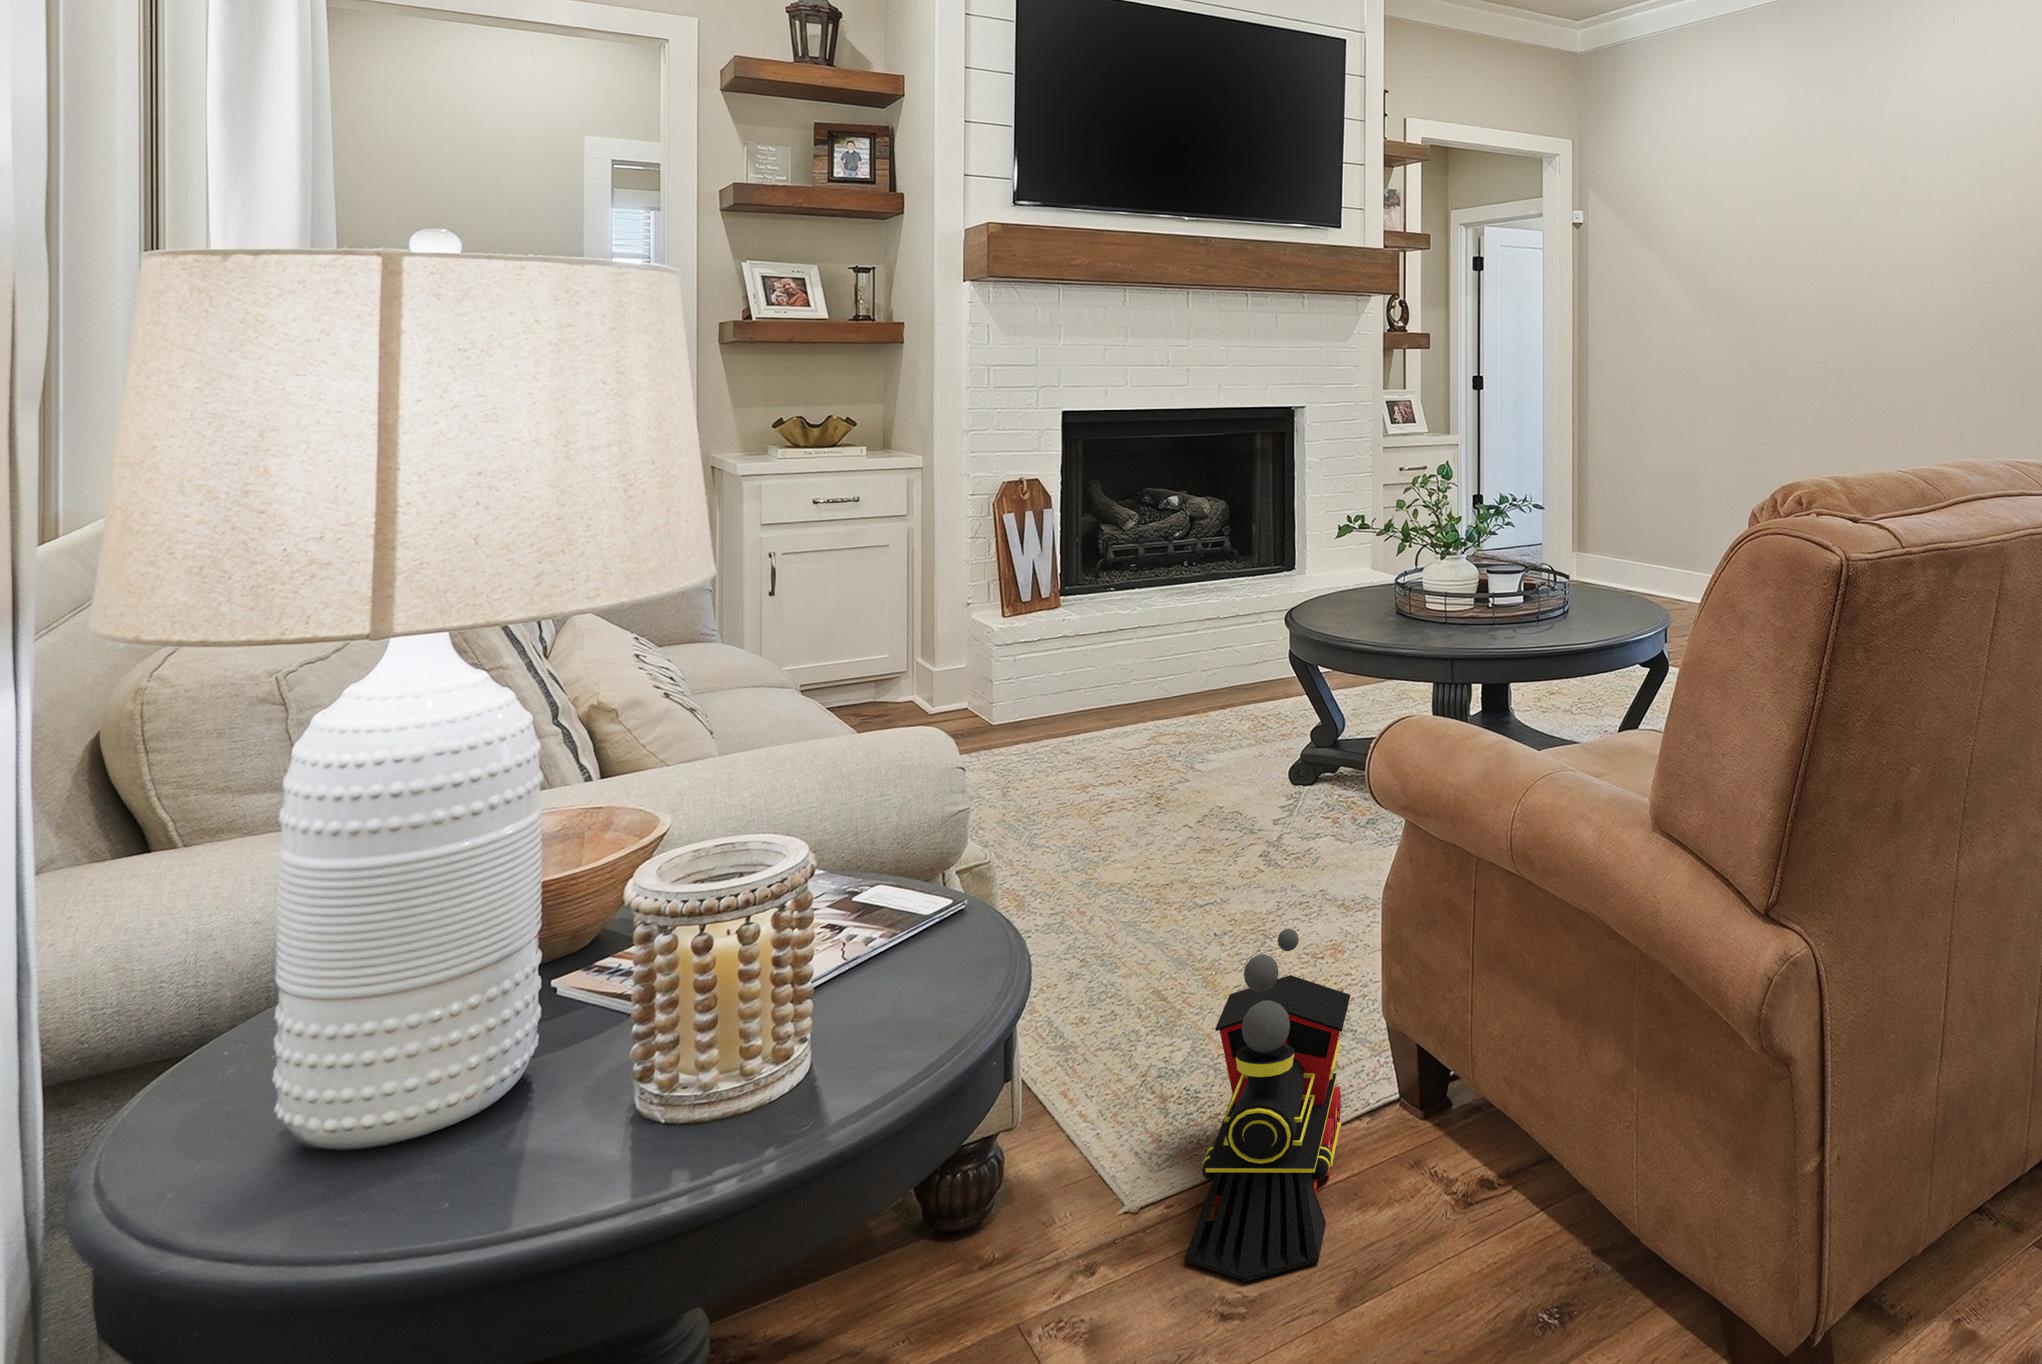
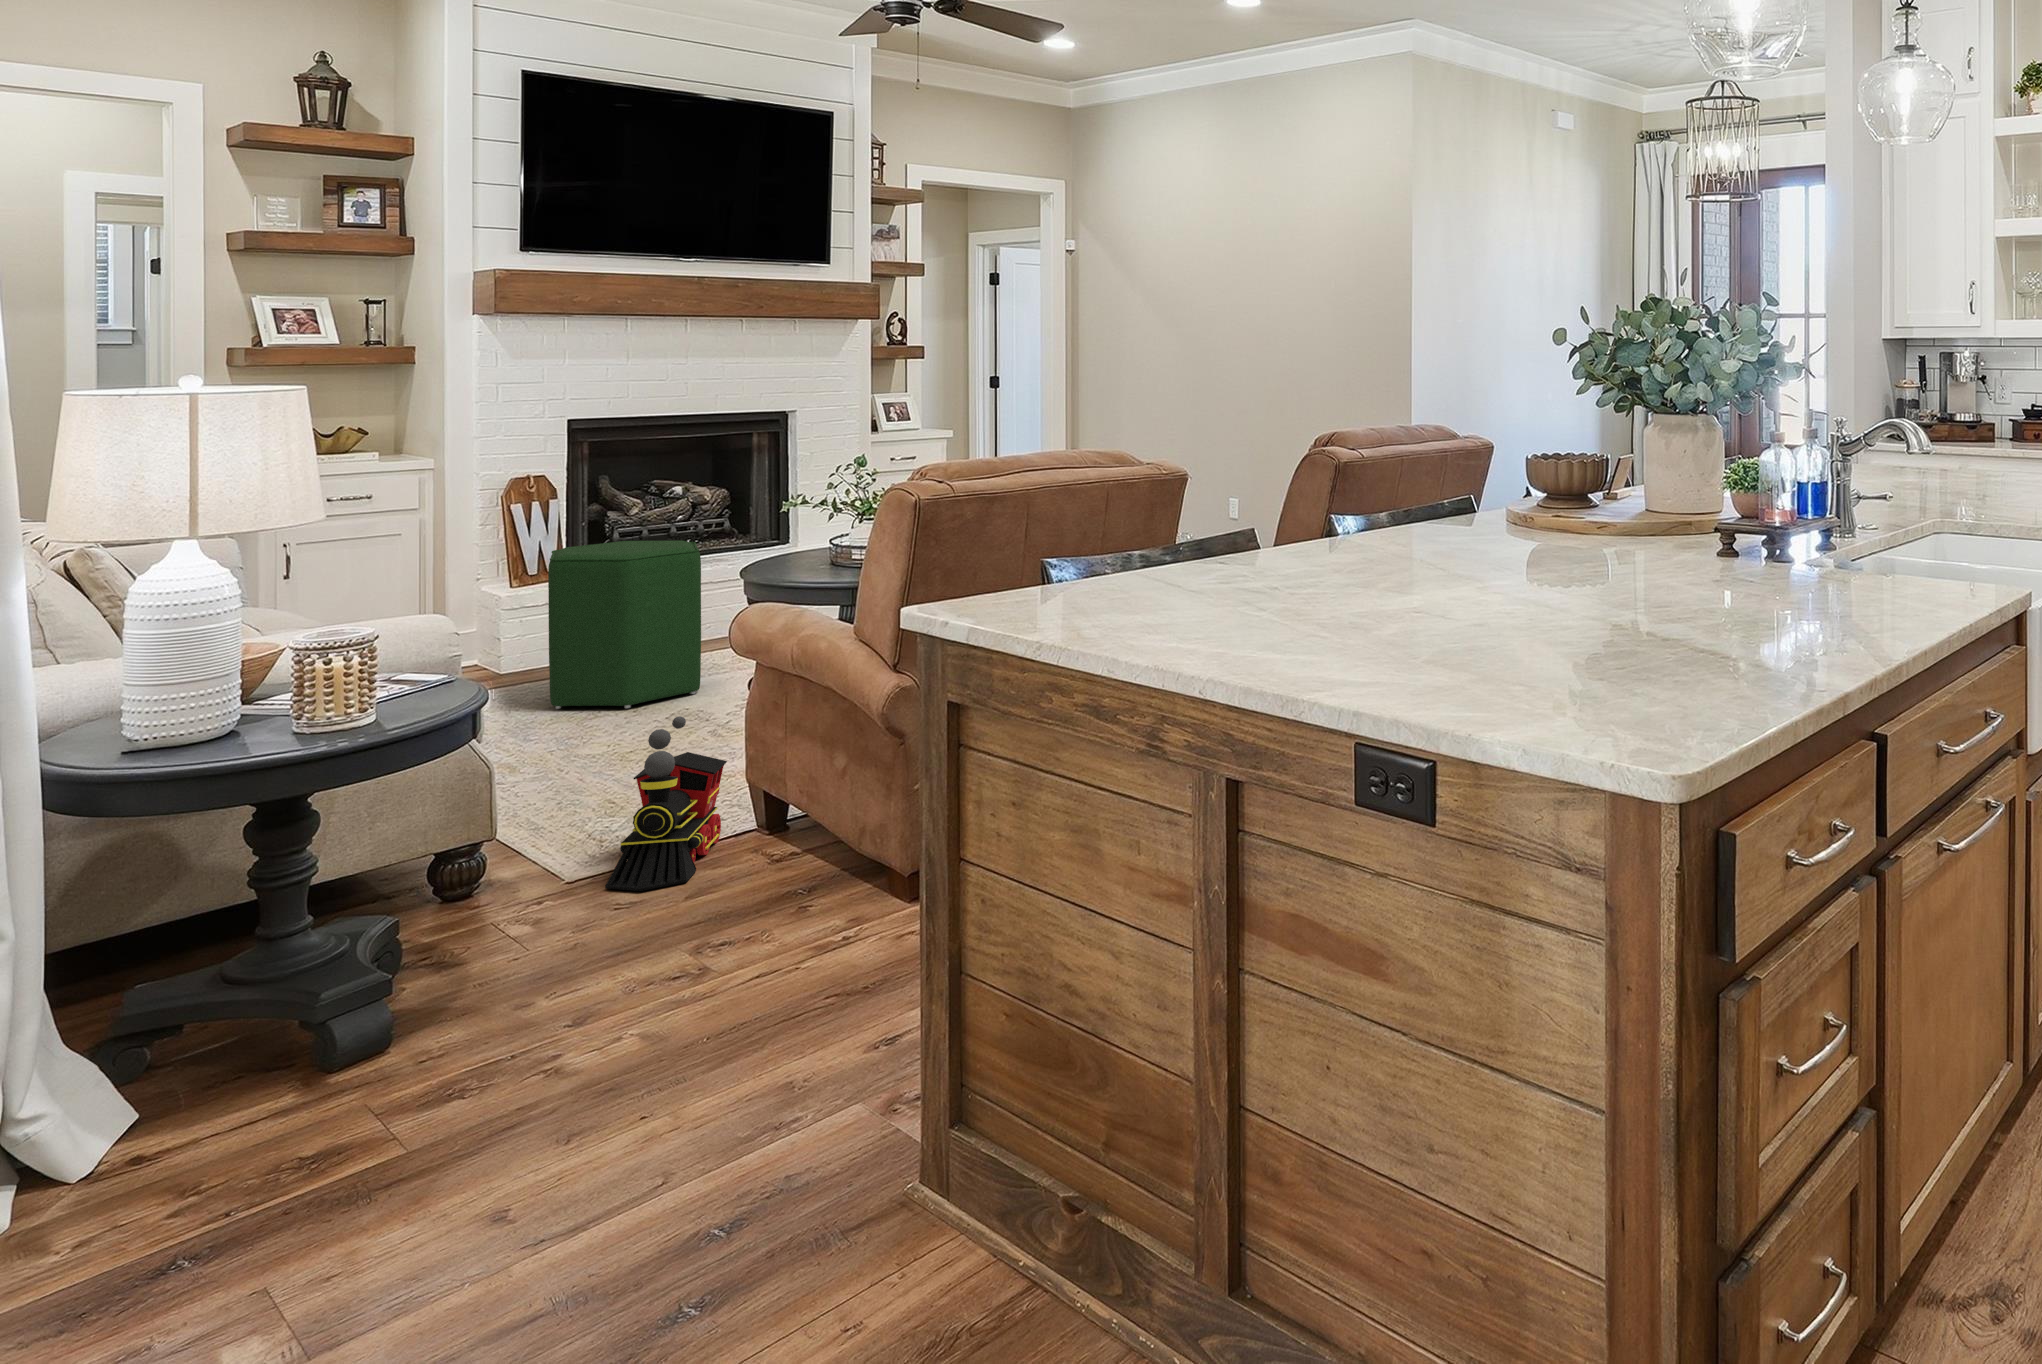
ottoman: none [1053,570,1232,801] -> present [548,540,701,709]

